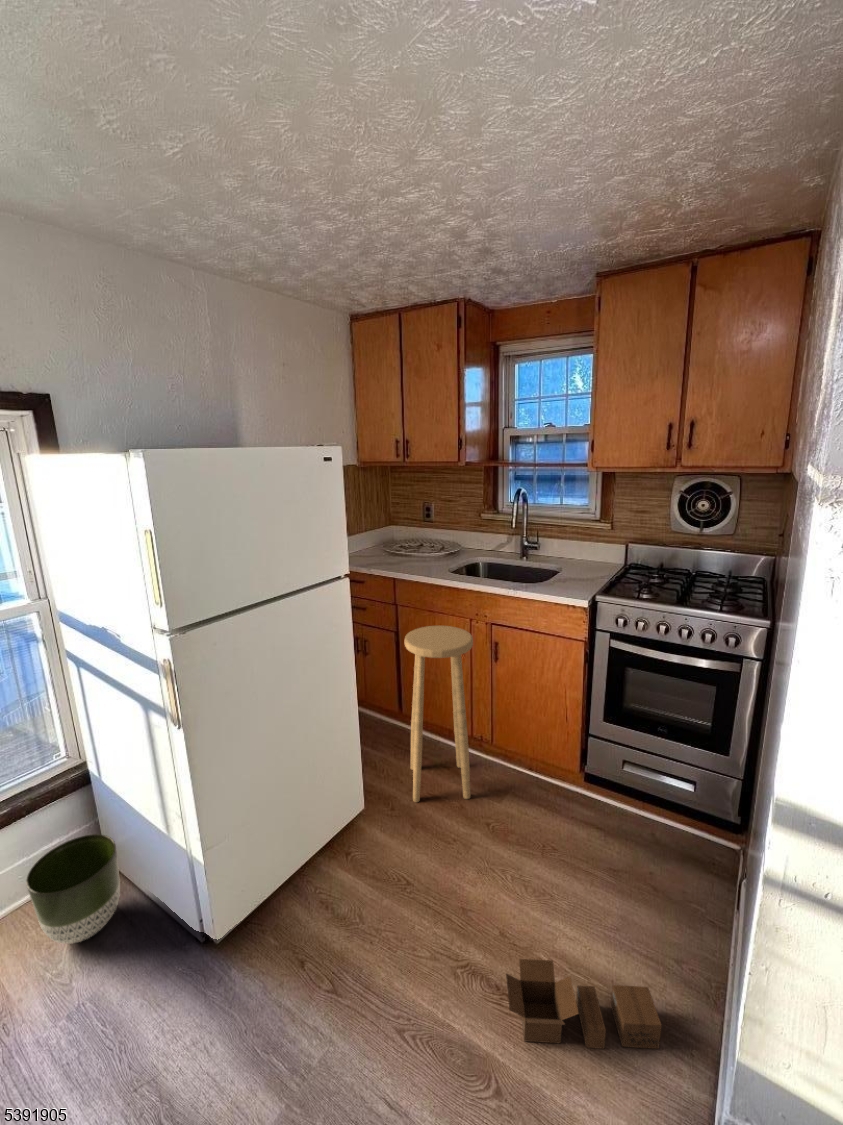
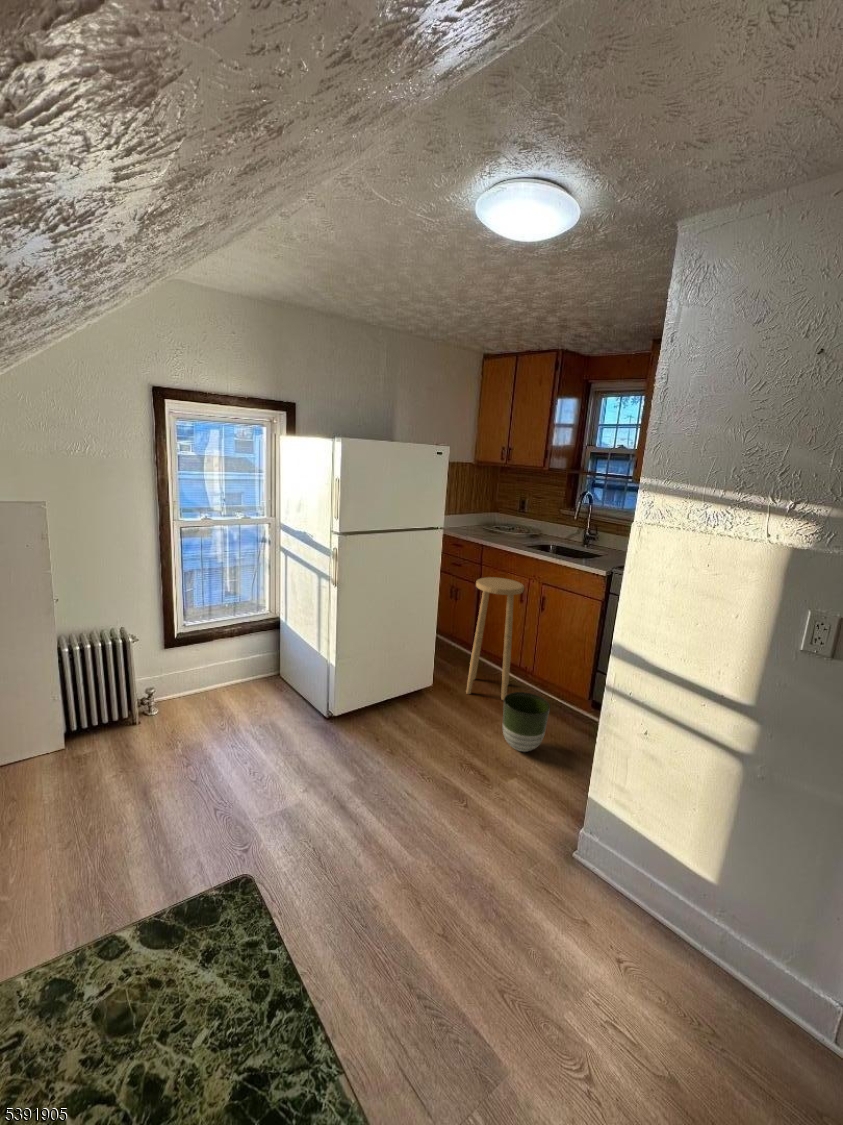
planter: present [26,834,120,944] -> present [502,692,550,752]
cardboard box: present [506,959,662,1049] -> none [483,756,571,816]

